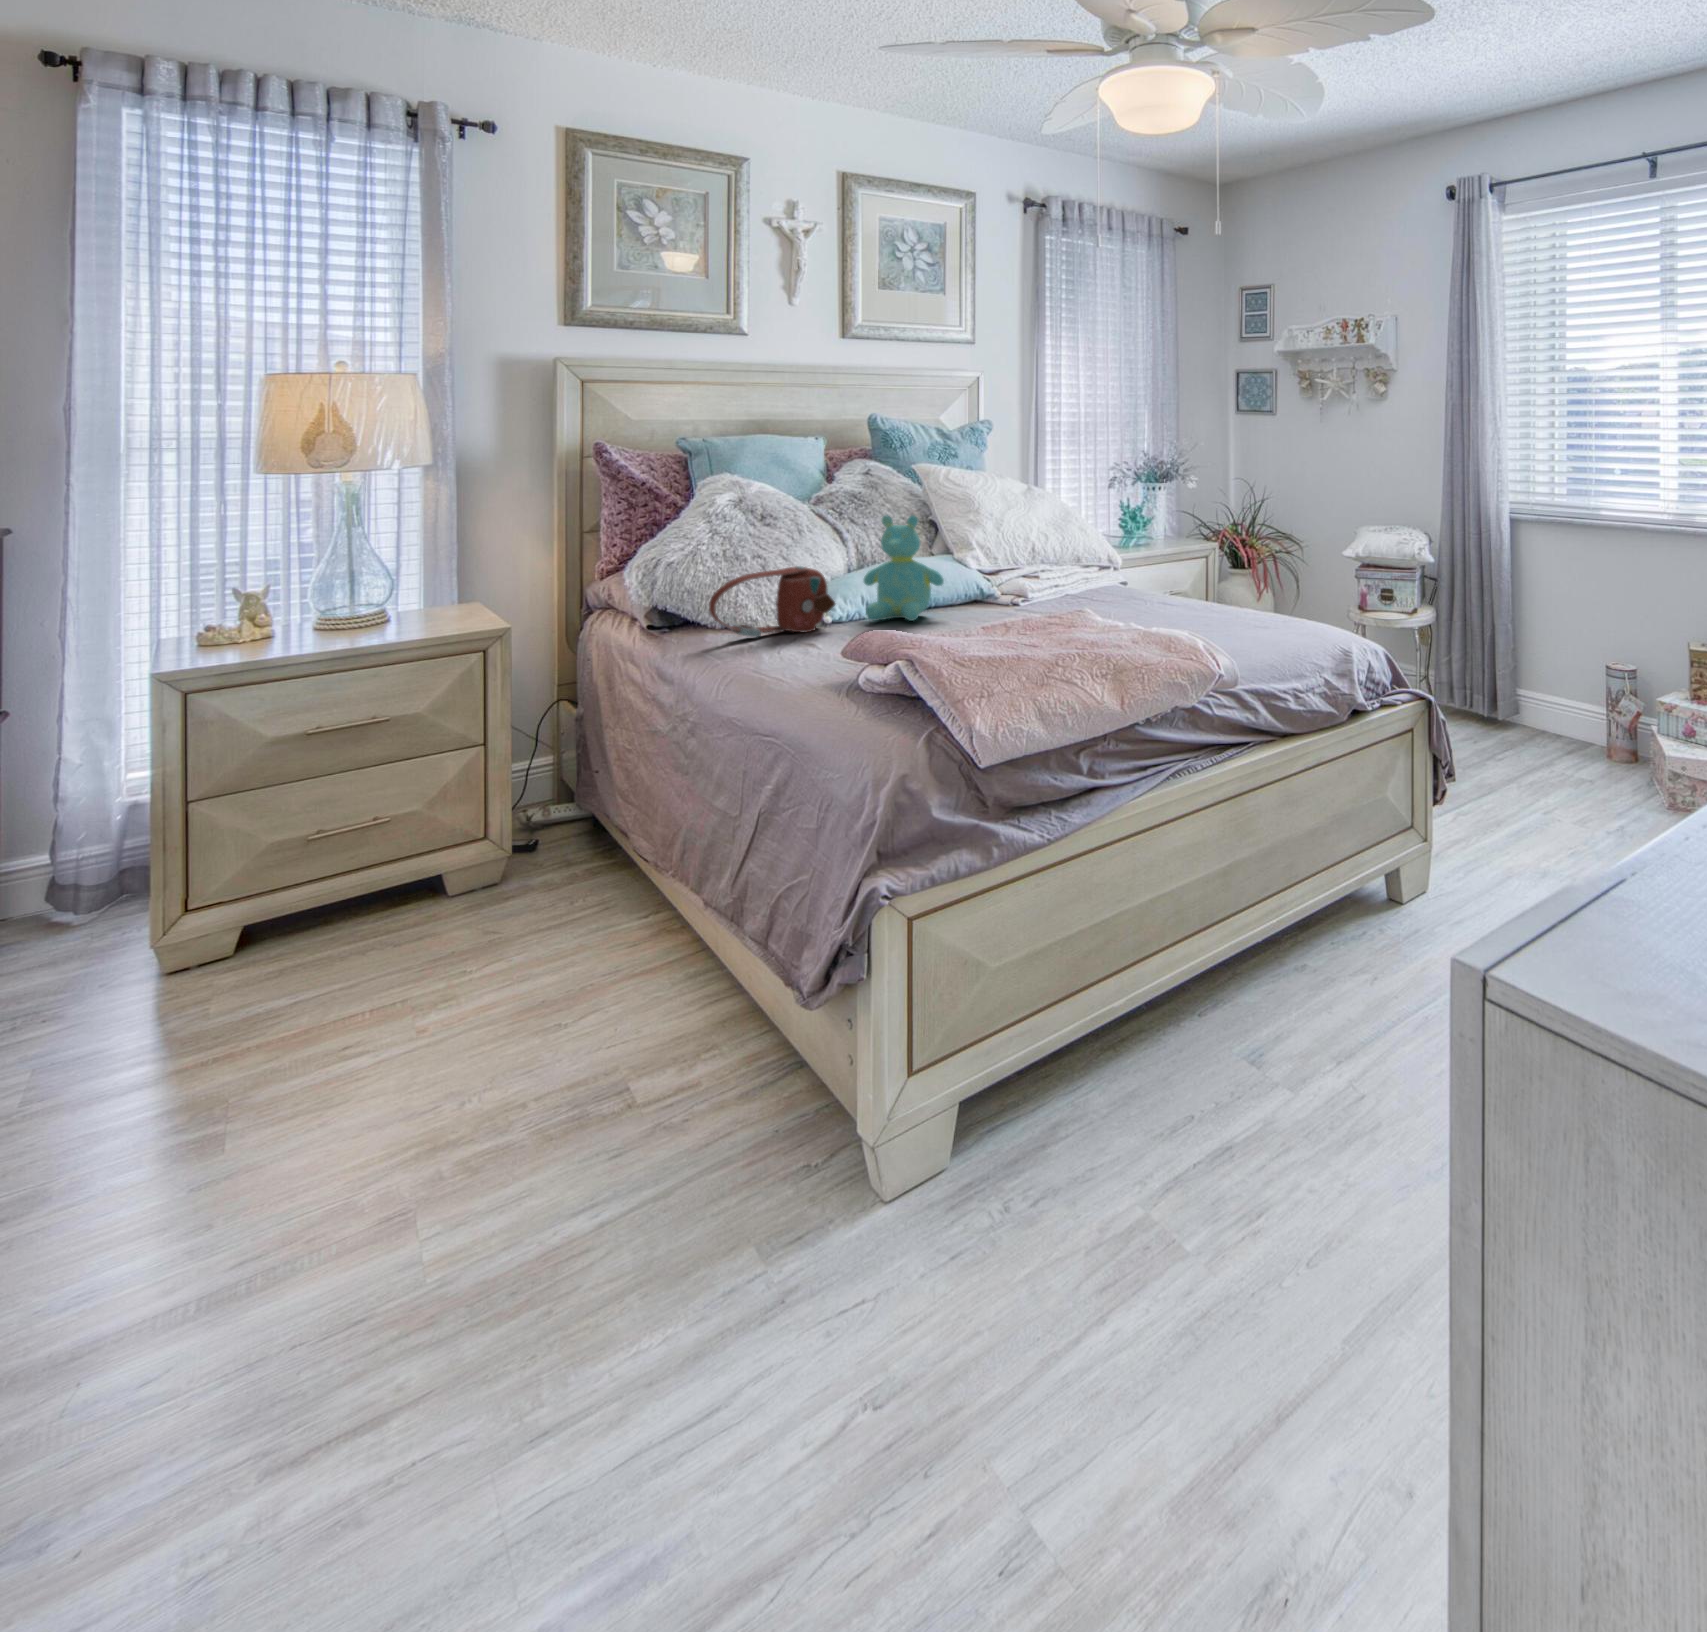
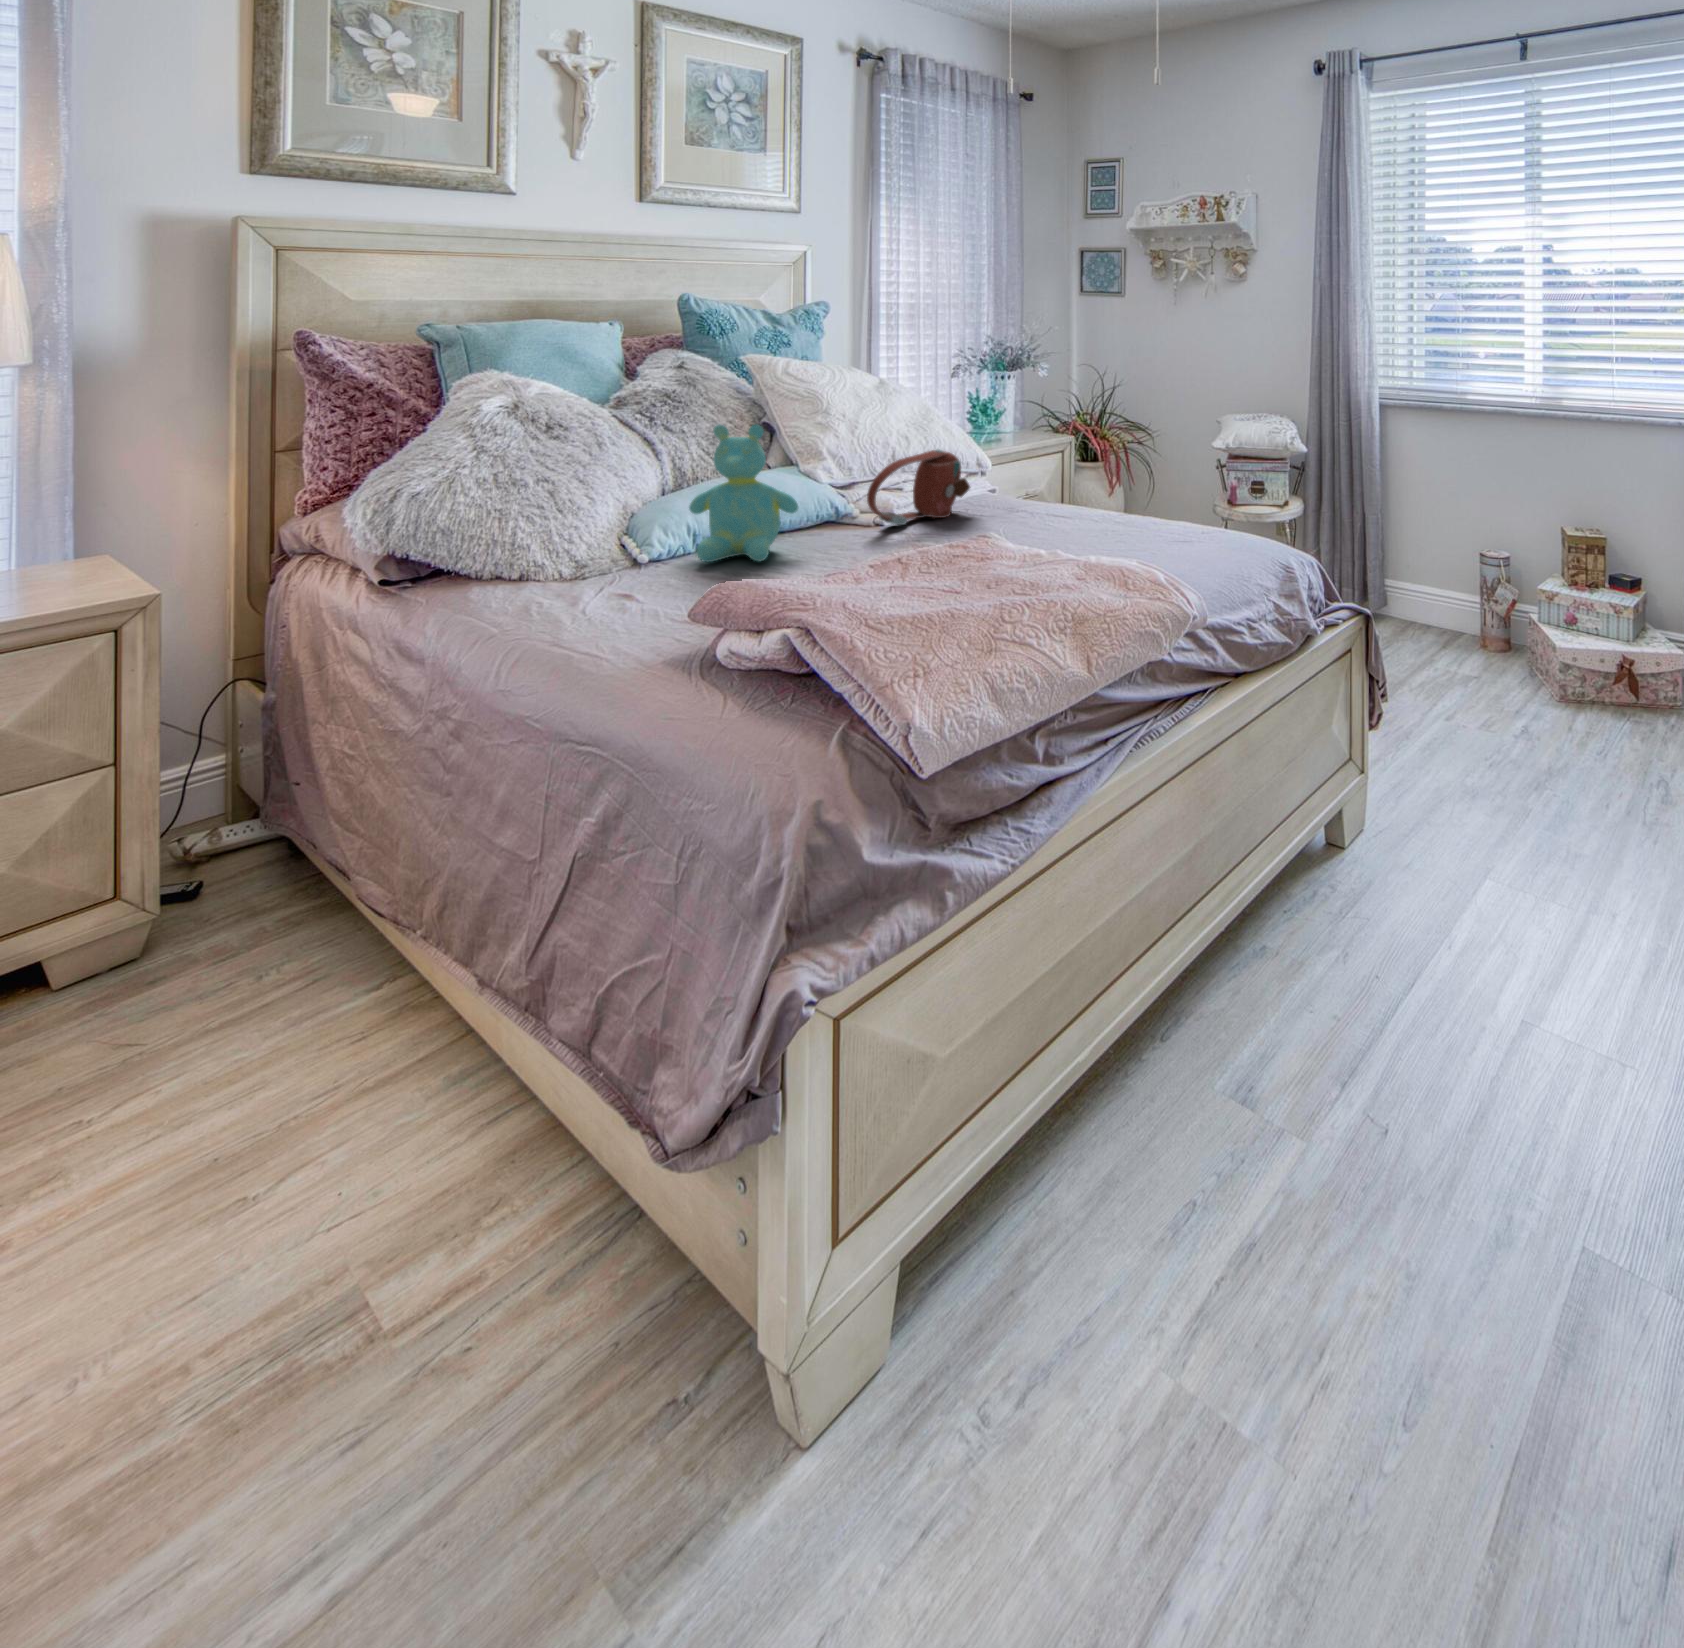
handbag: present [709,566,835,637] -> present [867,449,970,525]

